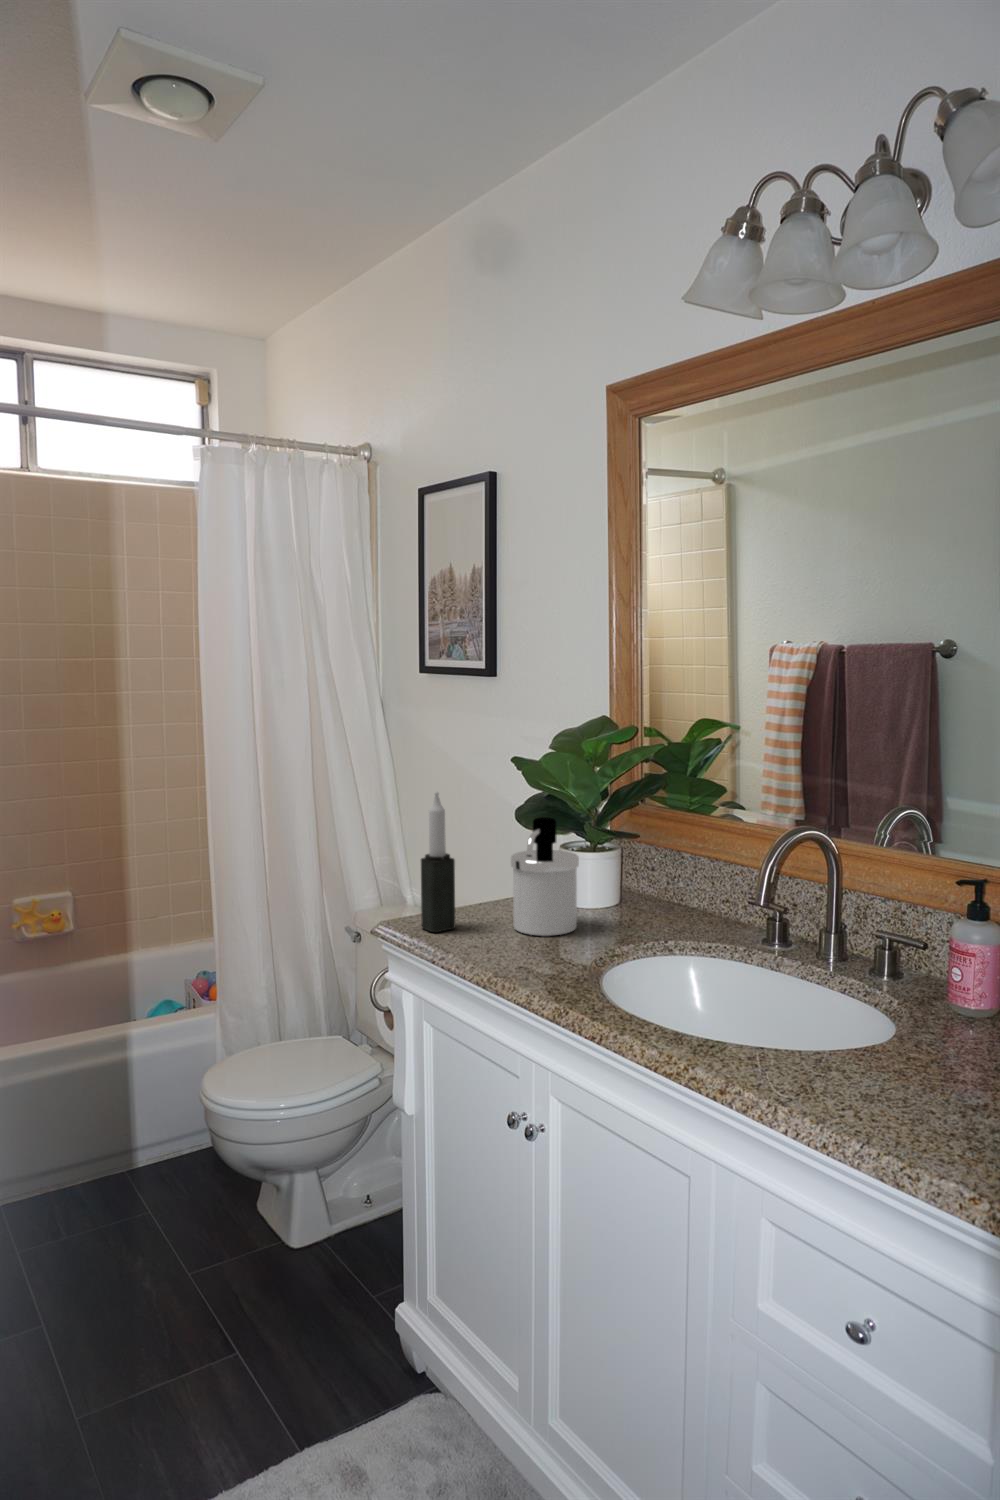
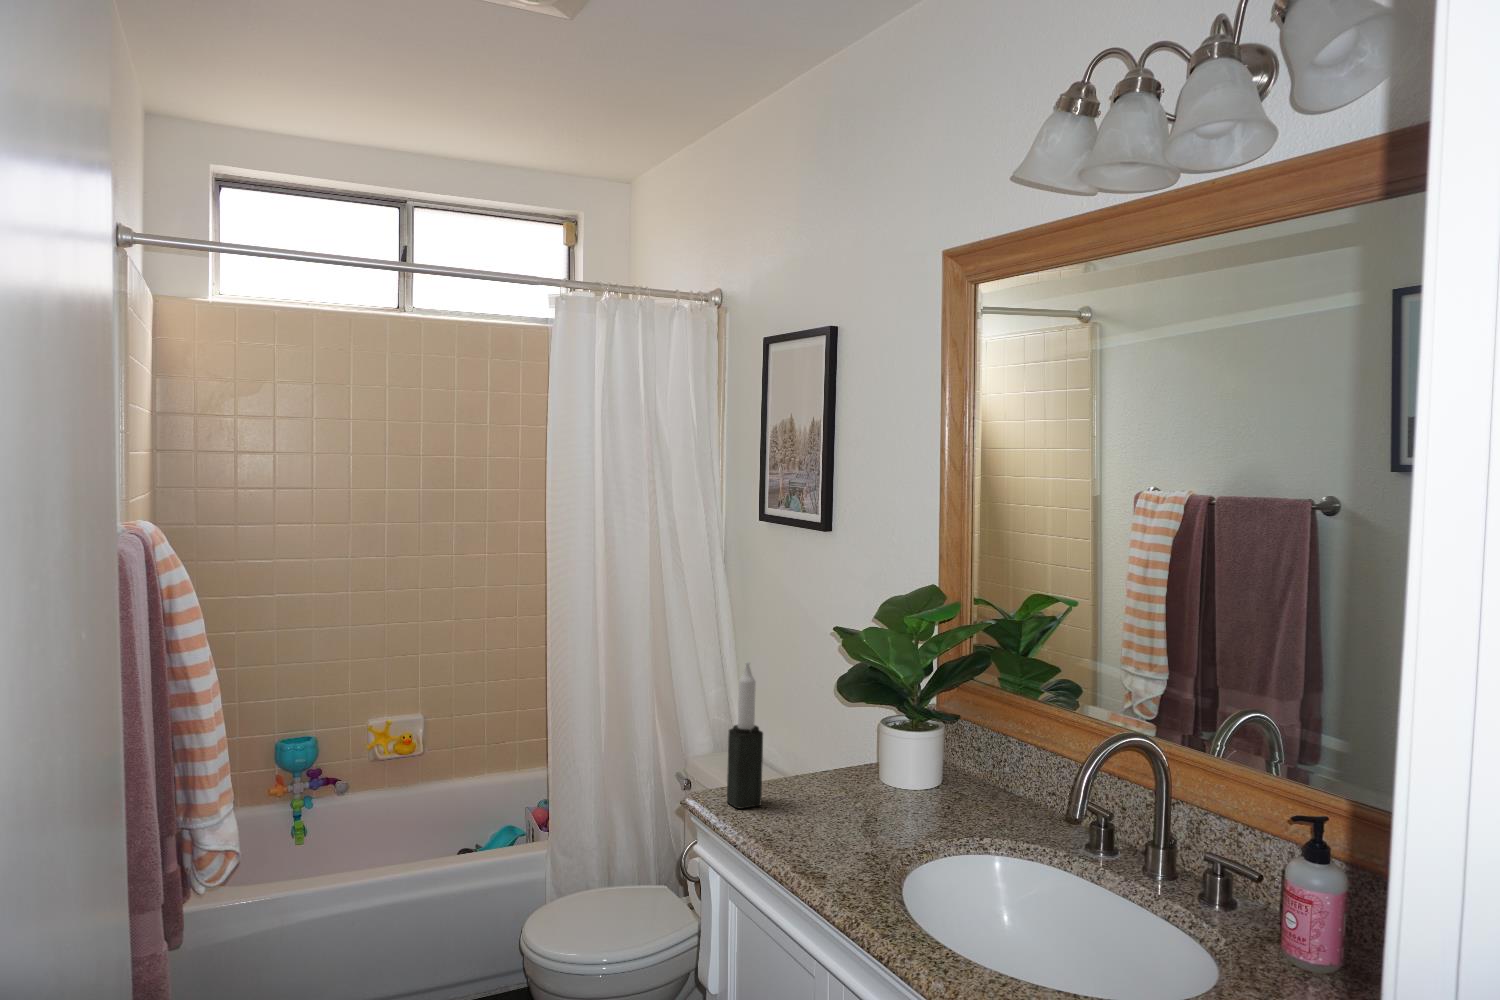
soap dispenser: present [511,817,579,936] -> none [821,694,893,822]

